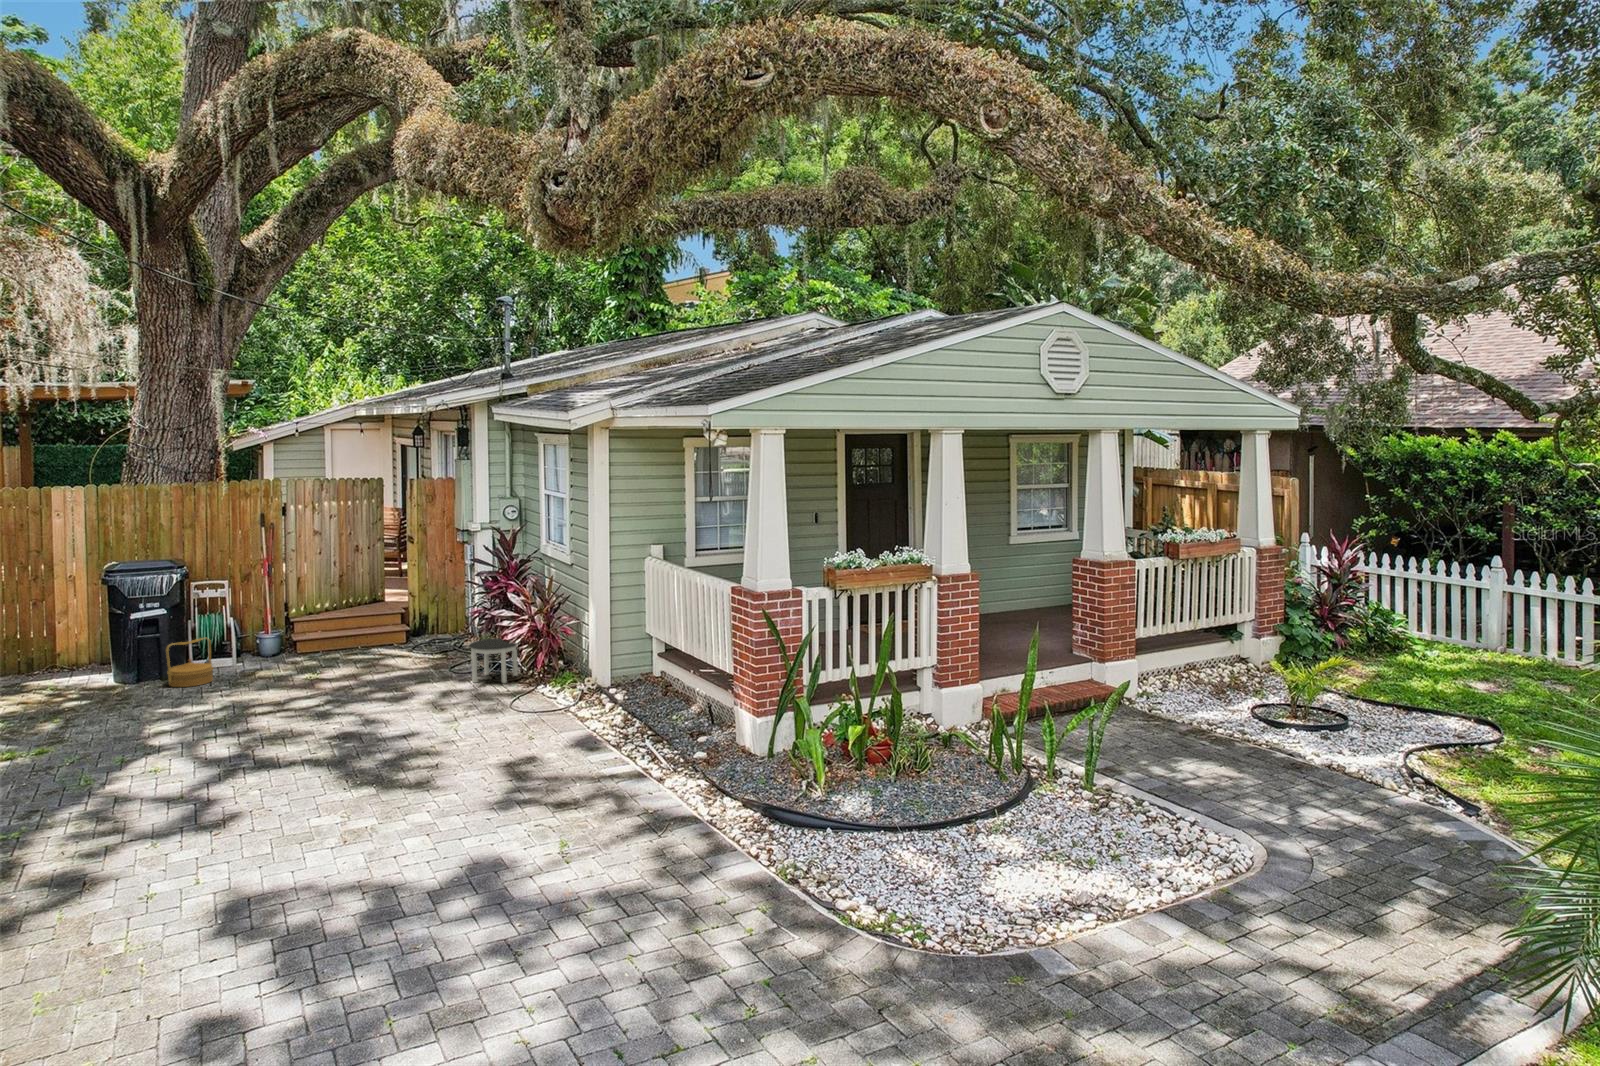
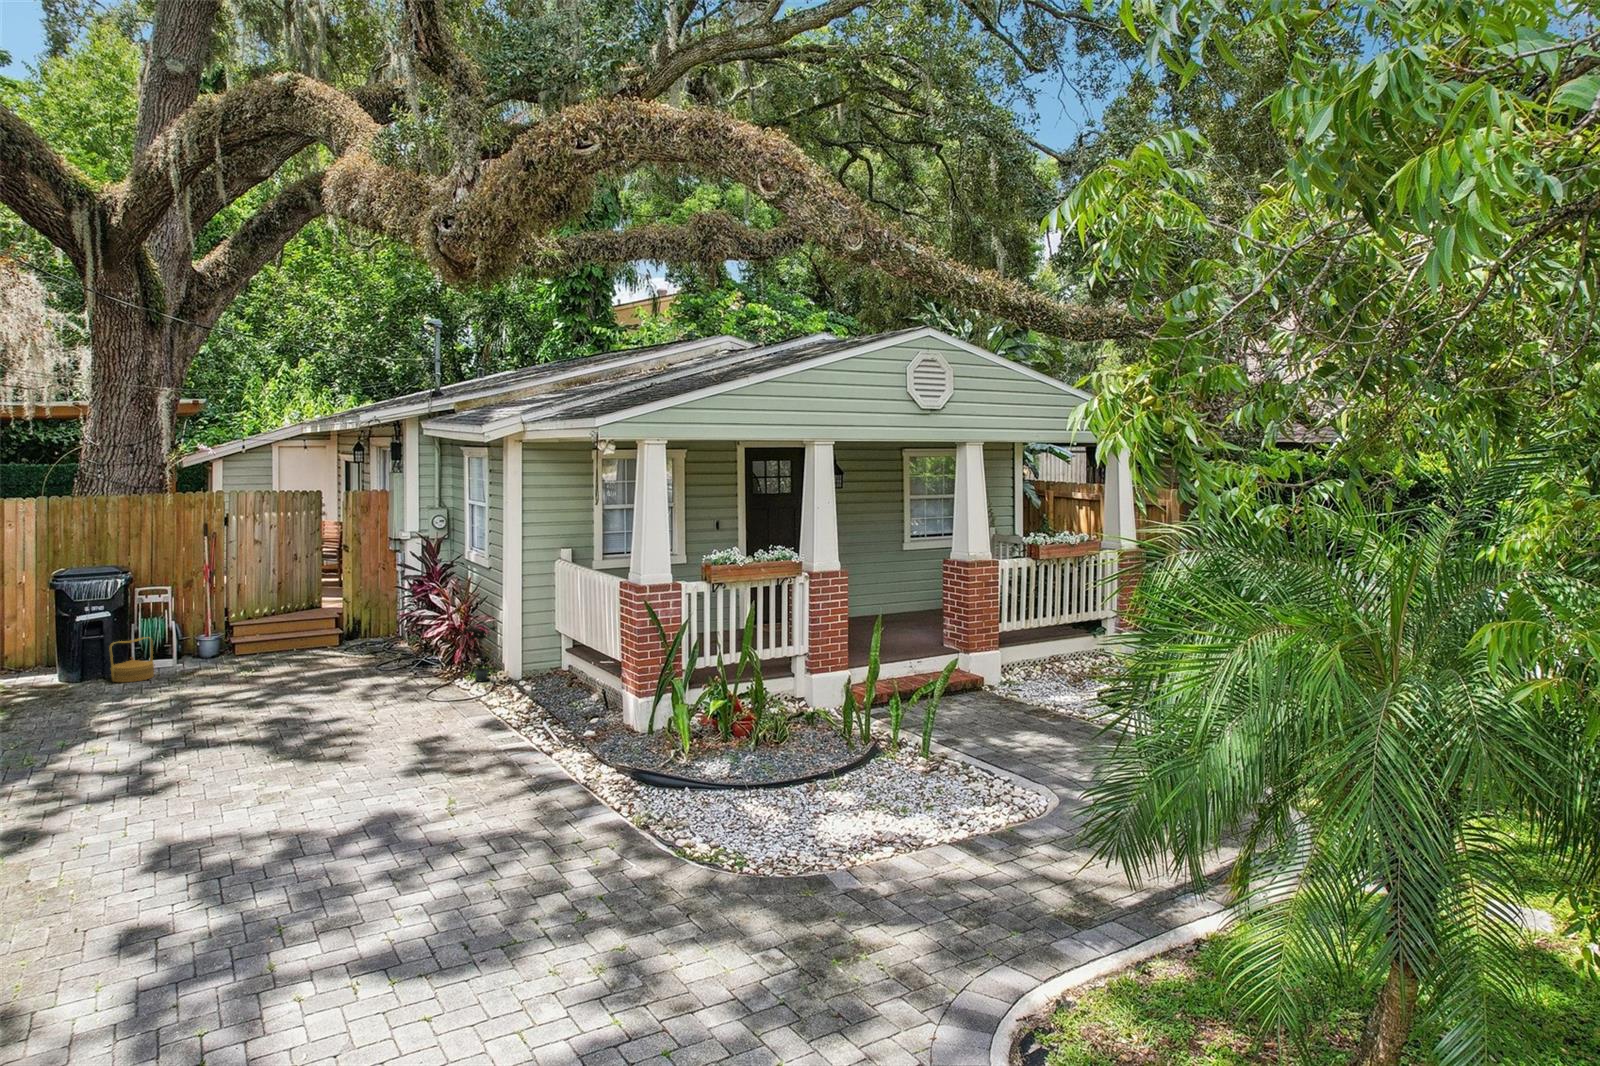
potted plant: none [542,623,584,689] -> present [461,624,496,682]
round table: present [469,638,518,683] -> none [394,636,442,677]

